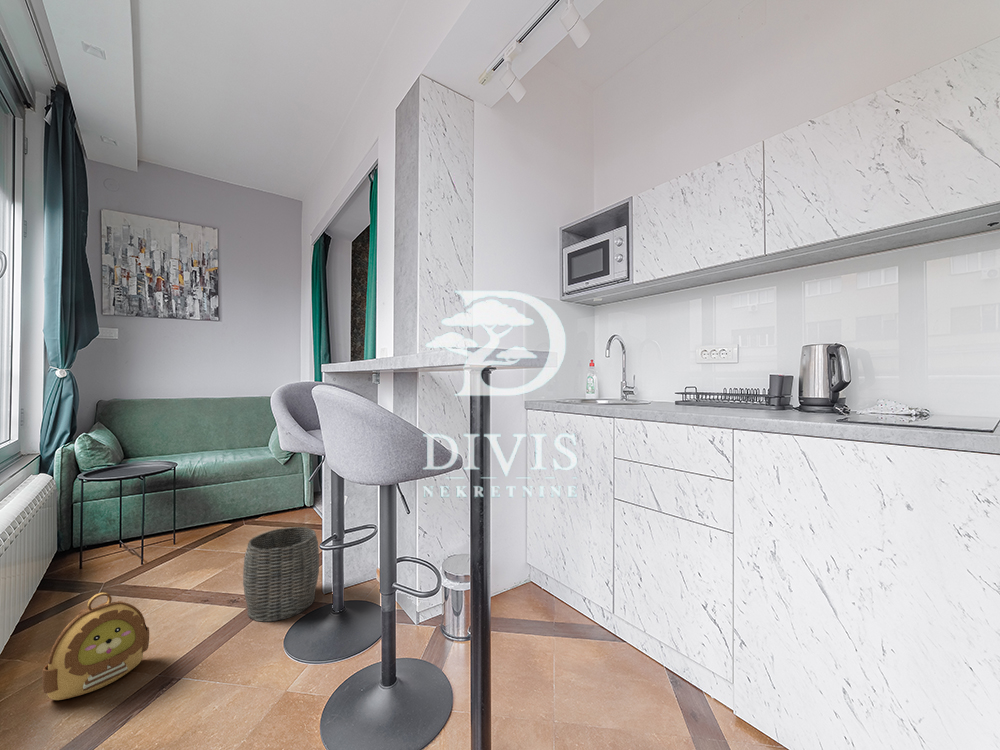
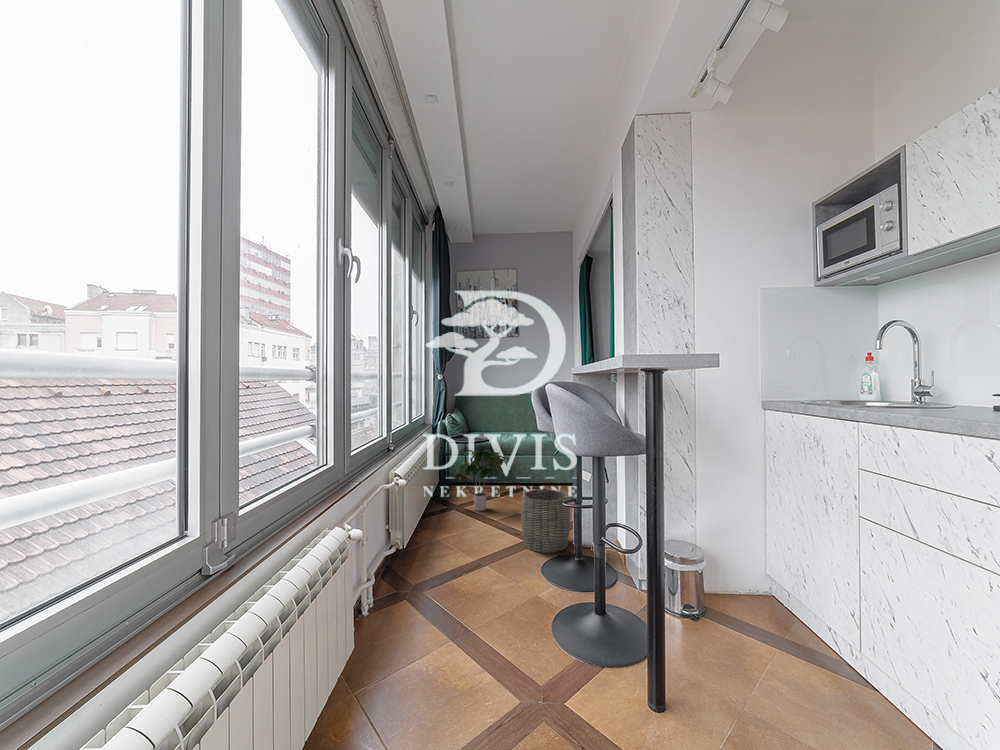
potted plant: none [96,483,208,581] -> present [453,449,507,511]
backpack: present [42,592,149,700] -> none [427,502,471,555]

